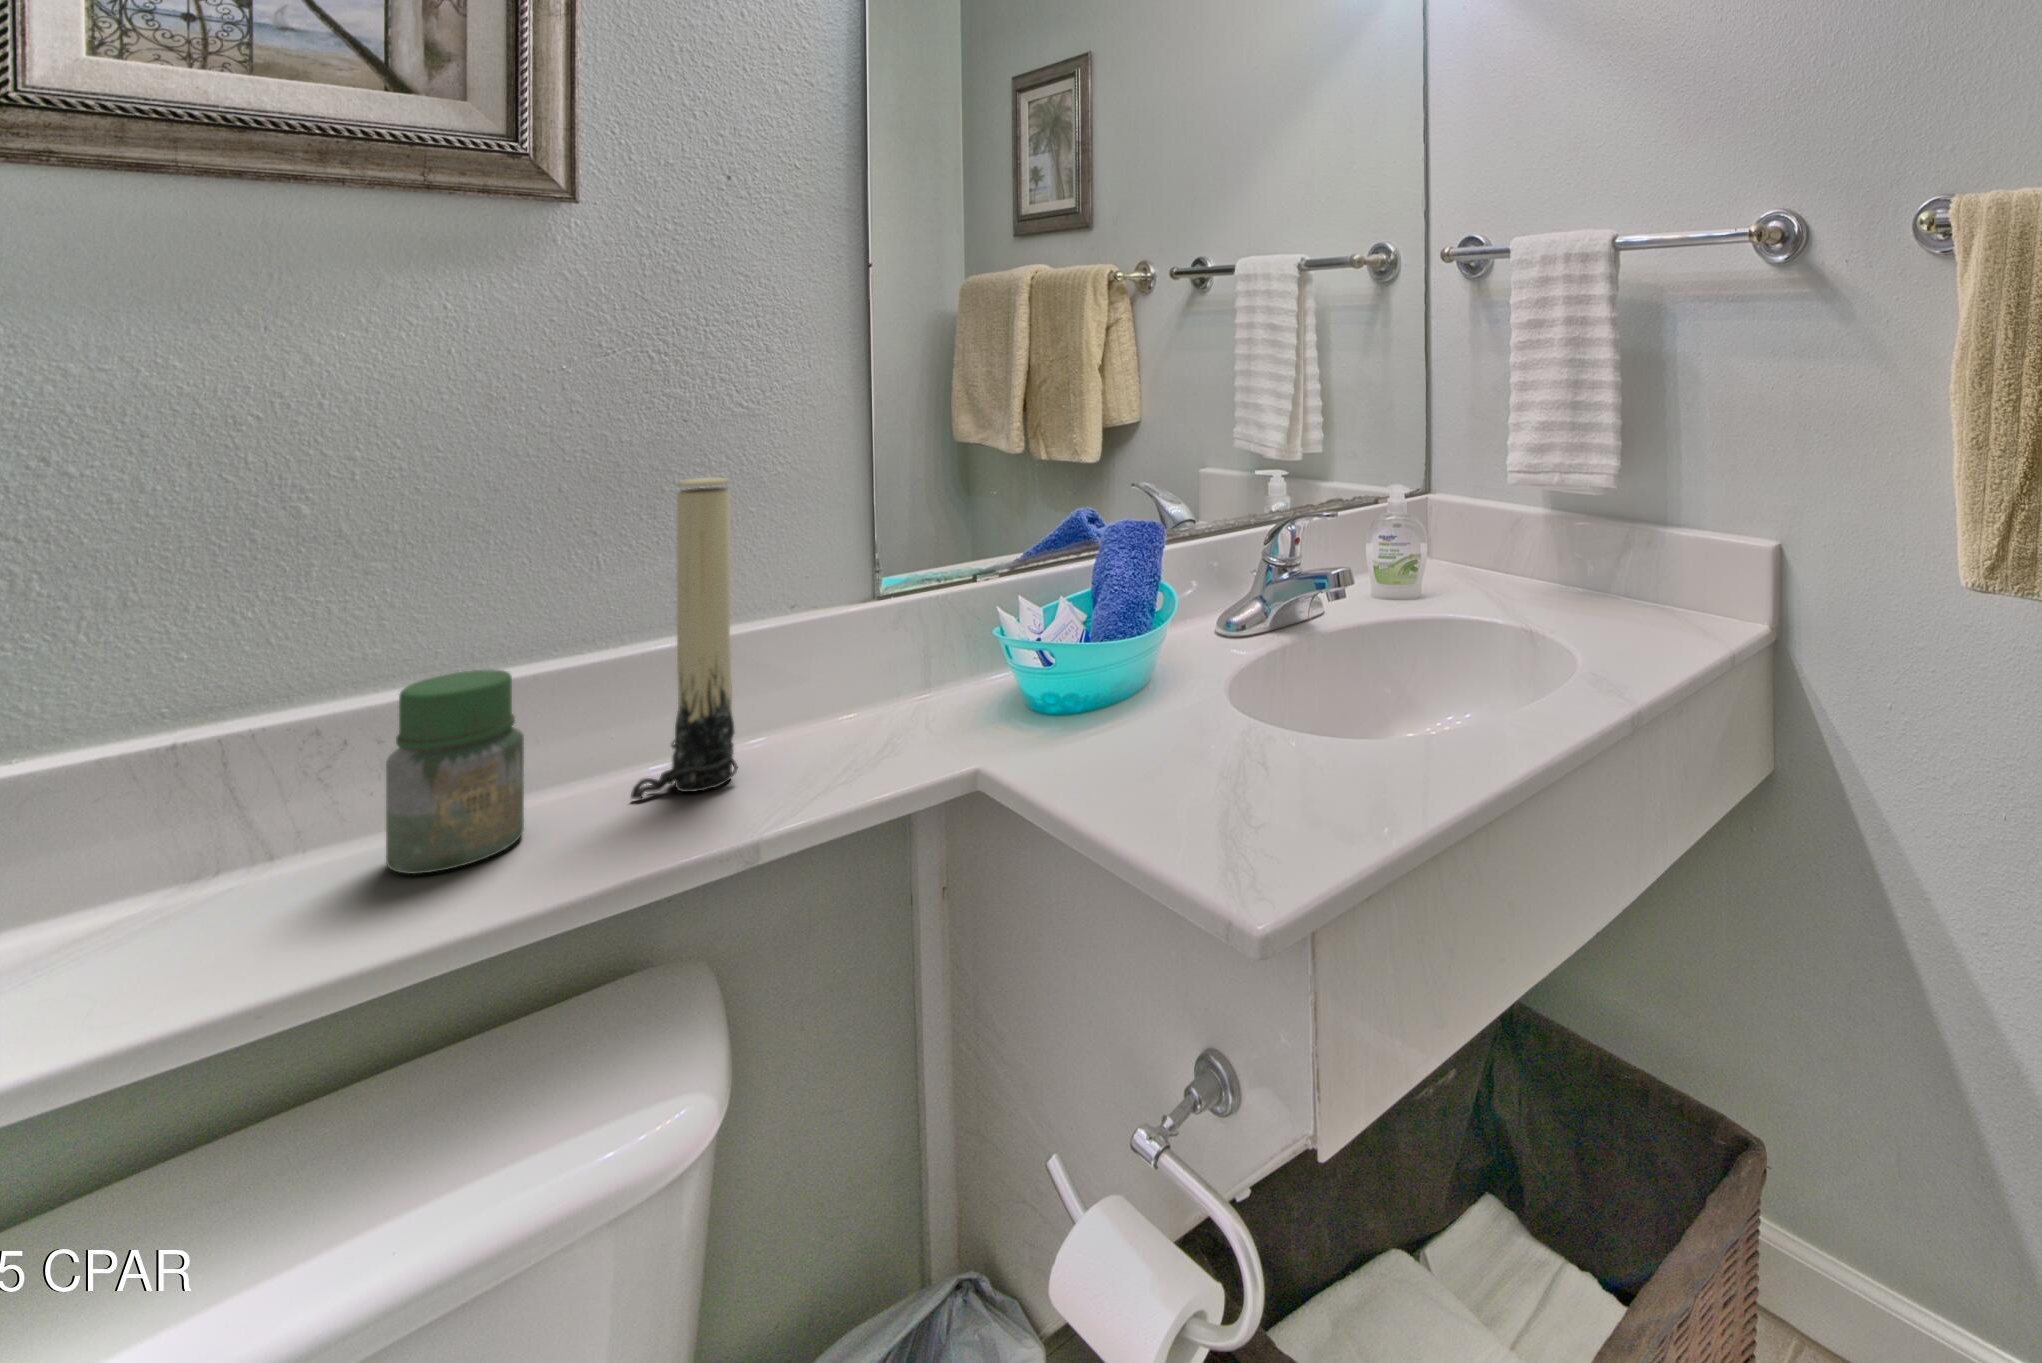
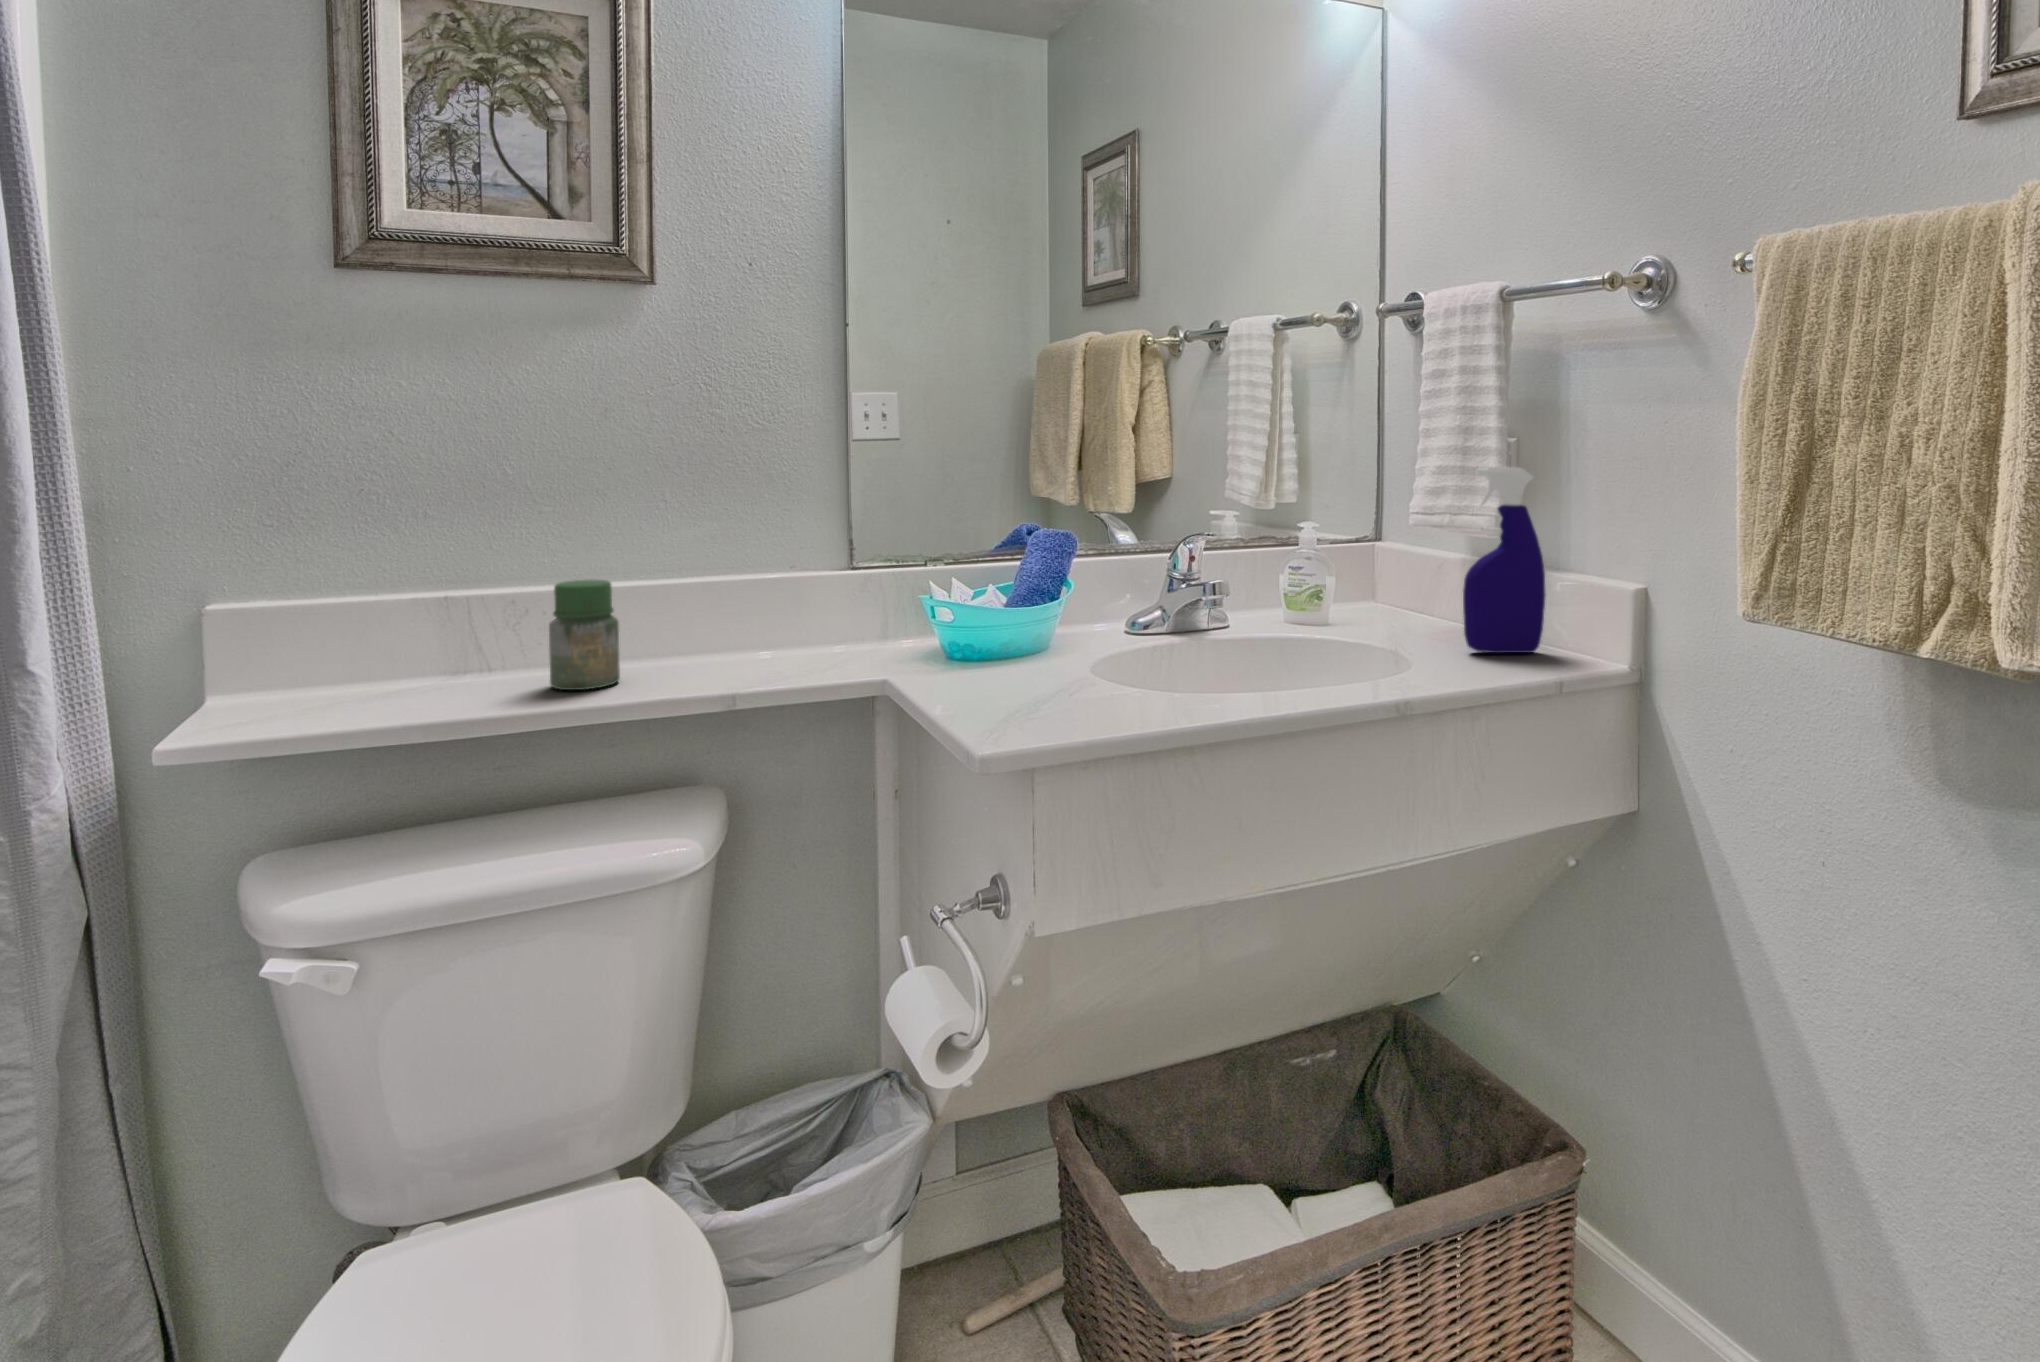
spray bottle: none [1613,432,1690,632] -> present [1463,467,1545,653]
candle: present [631,478,738,799] -> none [680,469,742,674]

